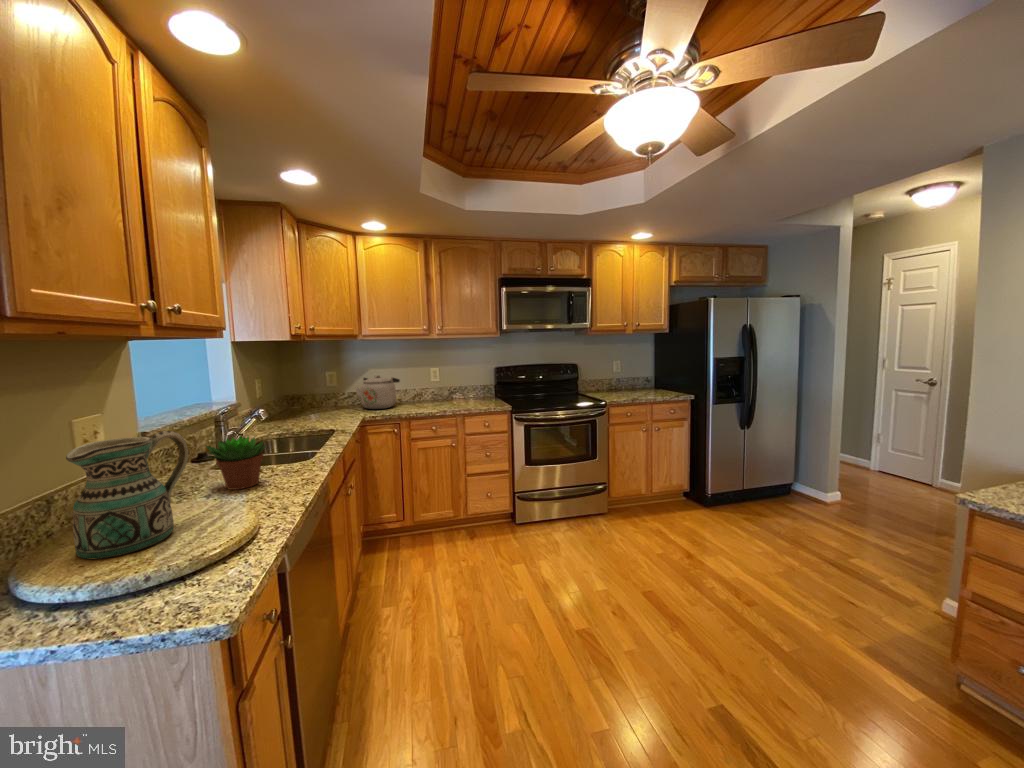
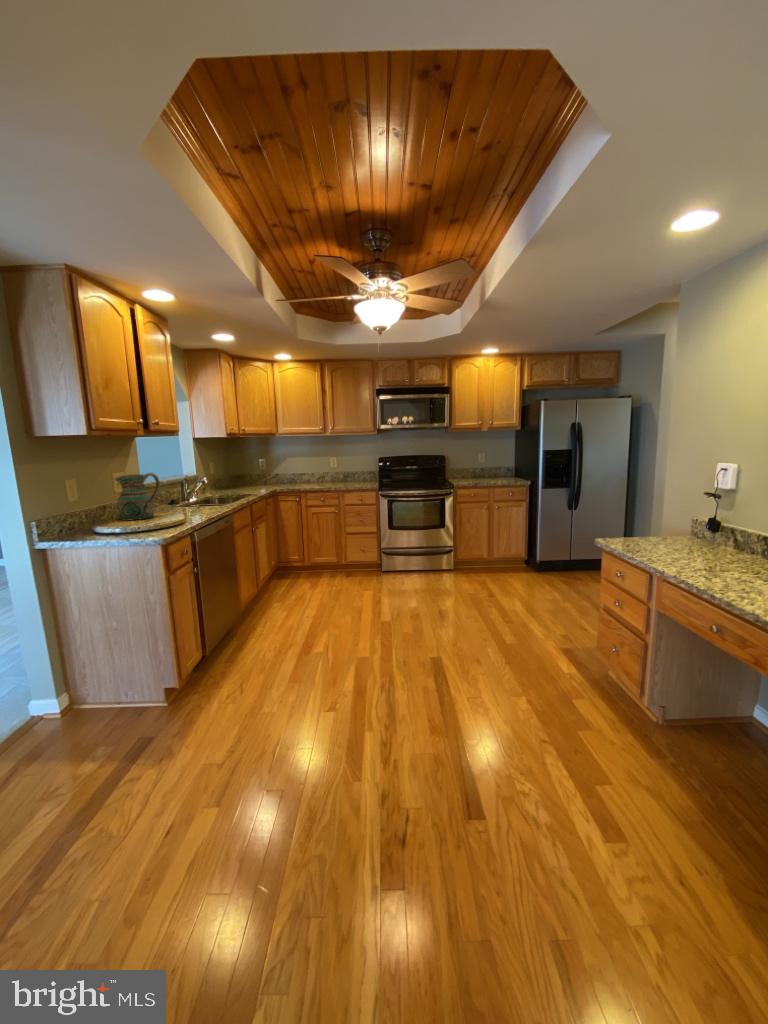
kettle: present [356,375,400,409] -> none [275,462,305,485]
succulent plant: present [206,436,265,490] -> none [171,482,199,509]

